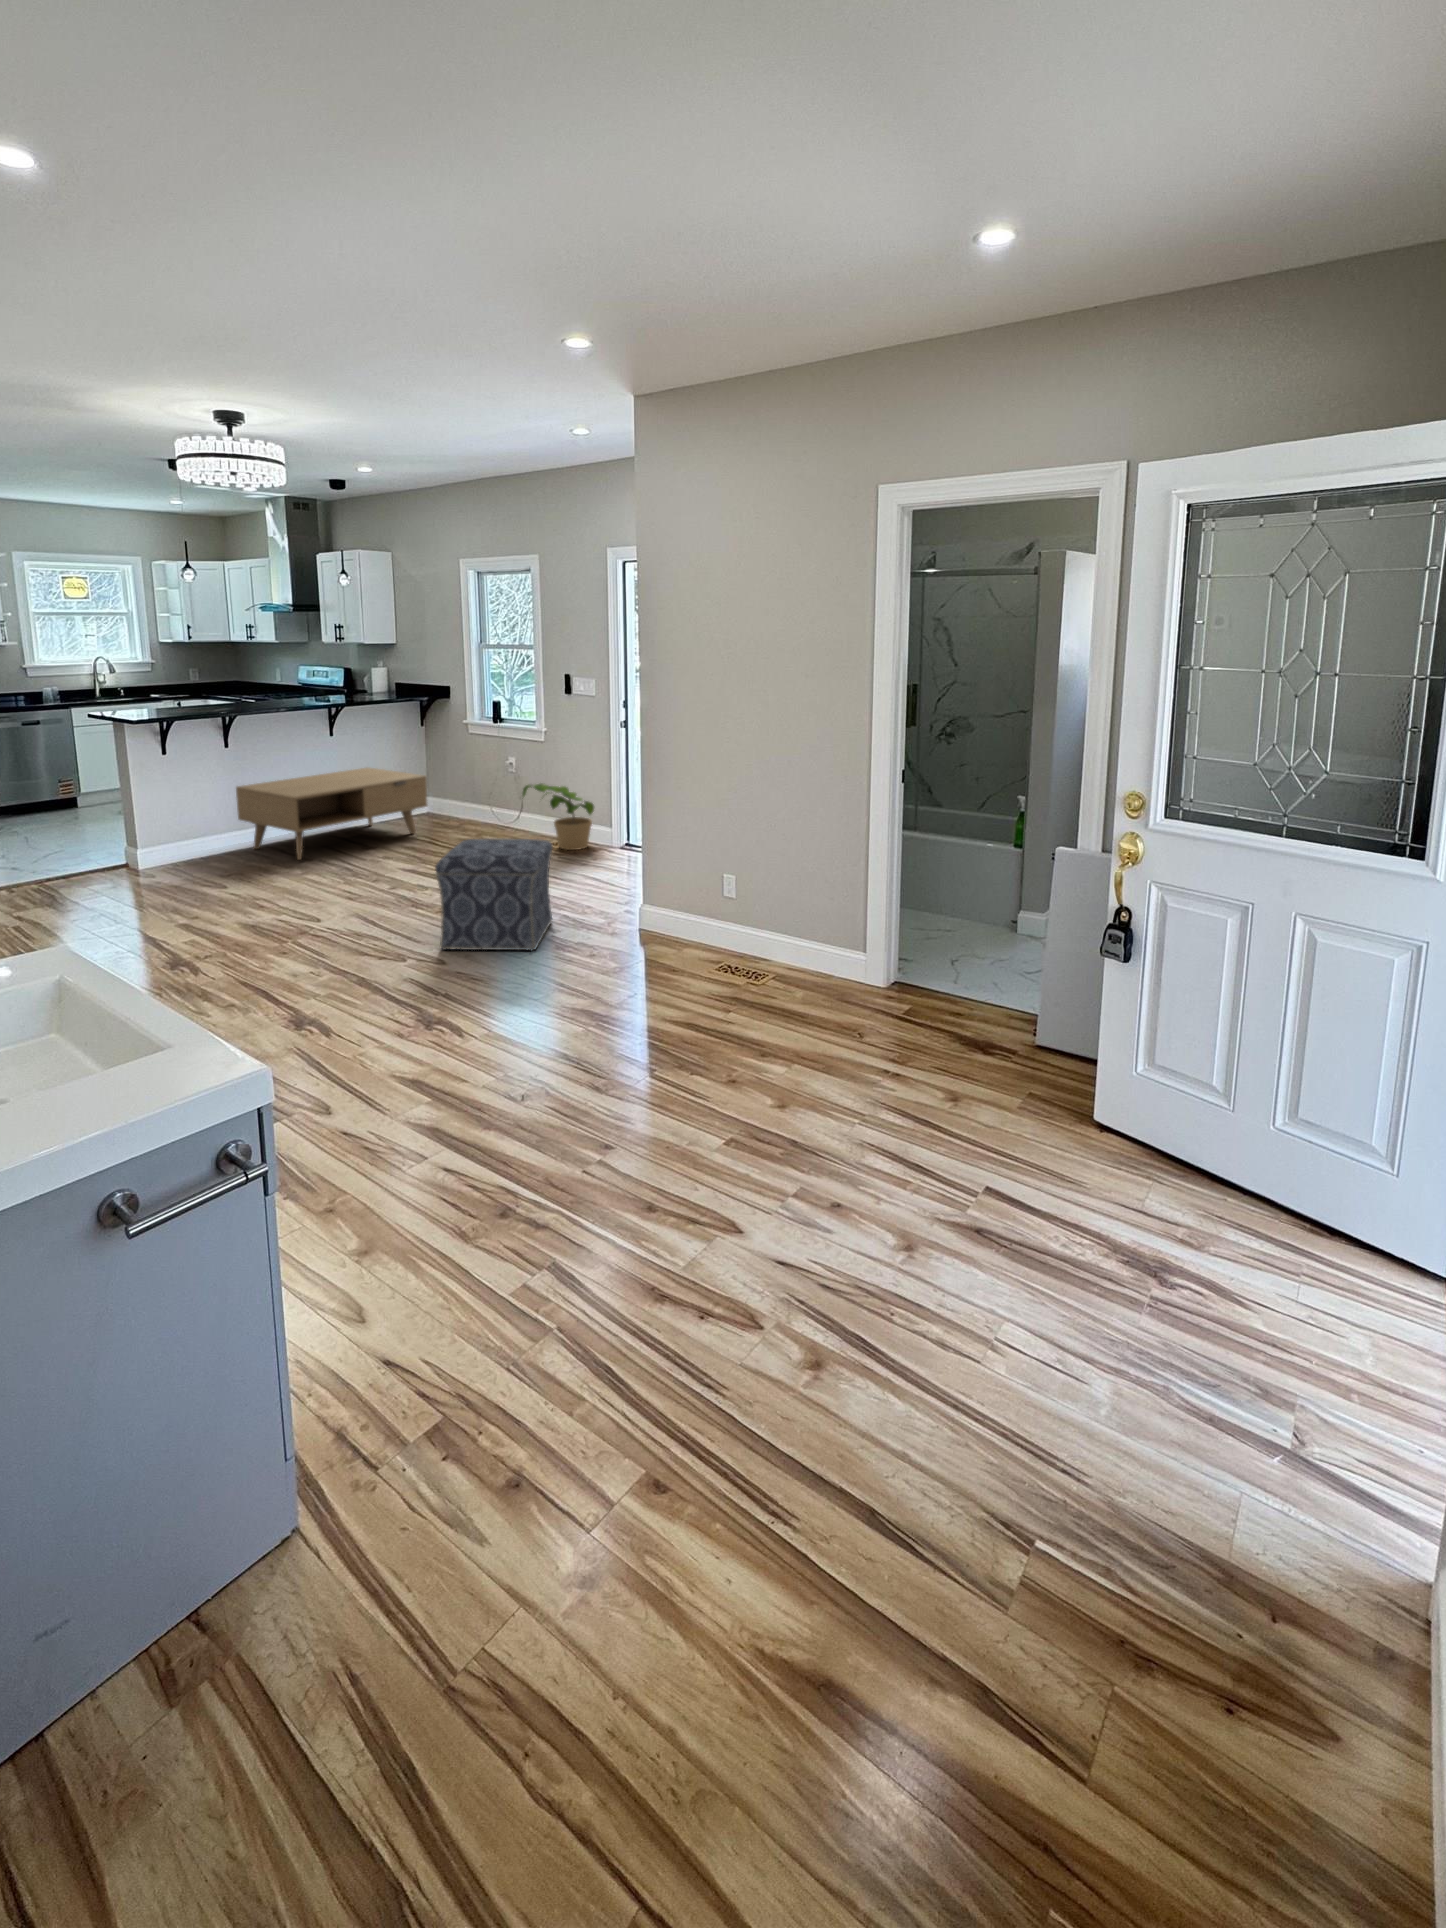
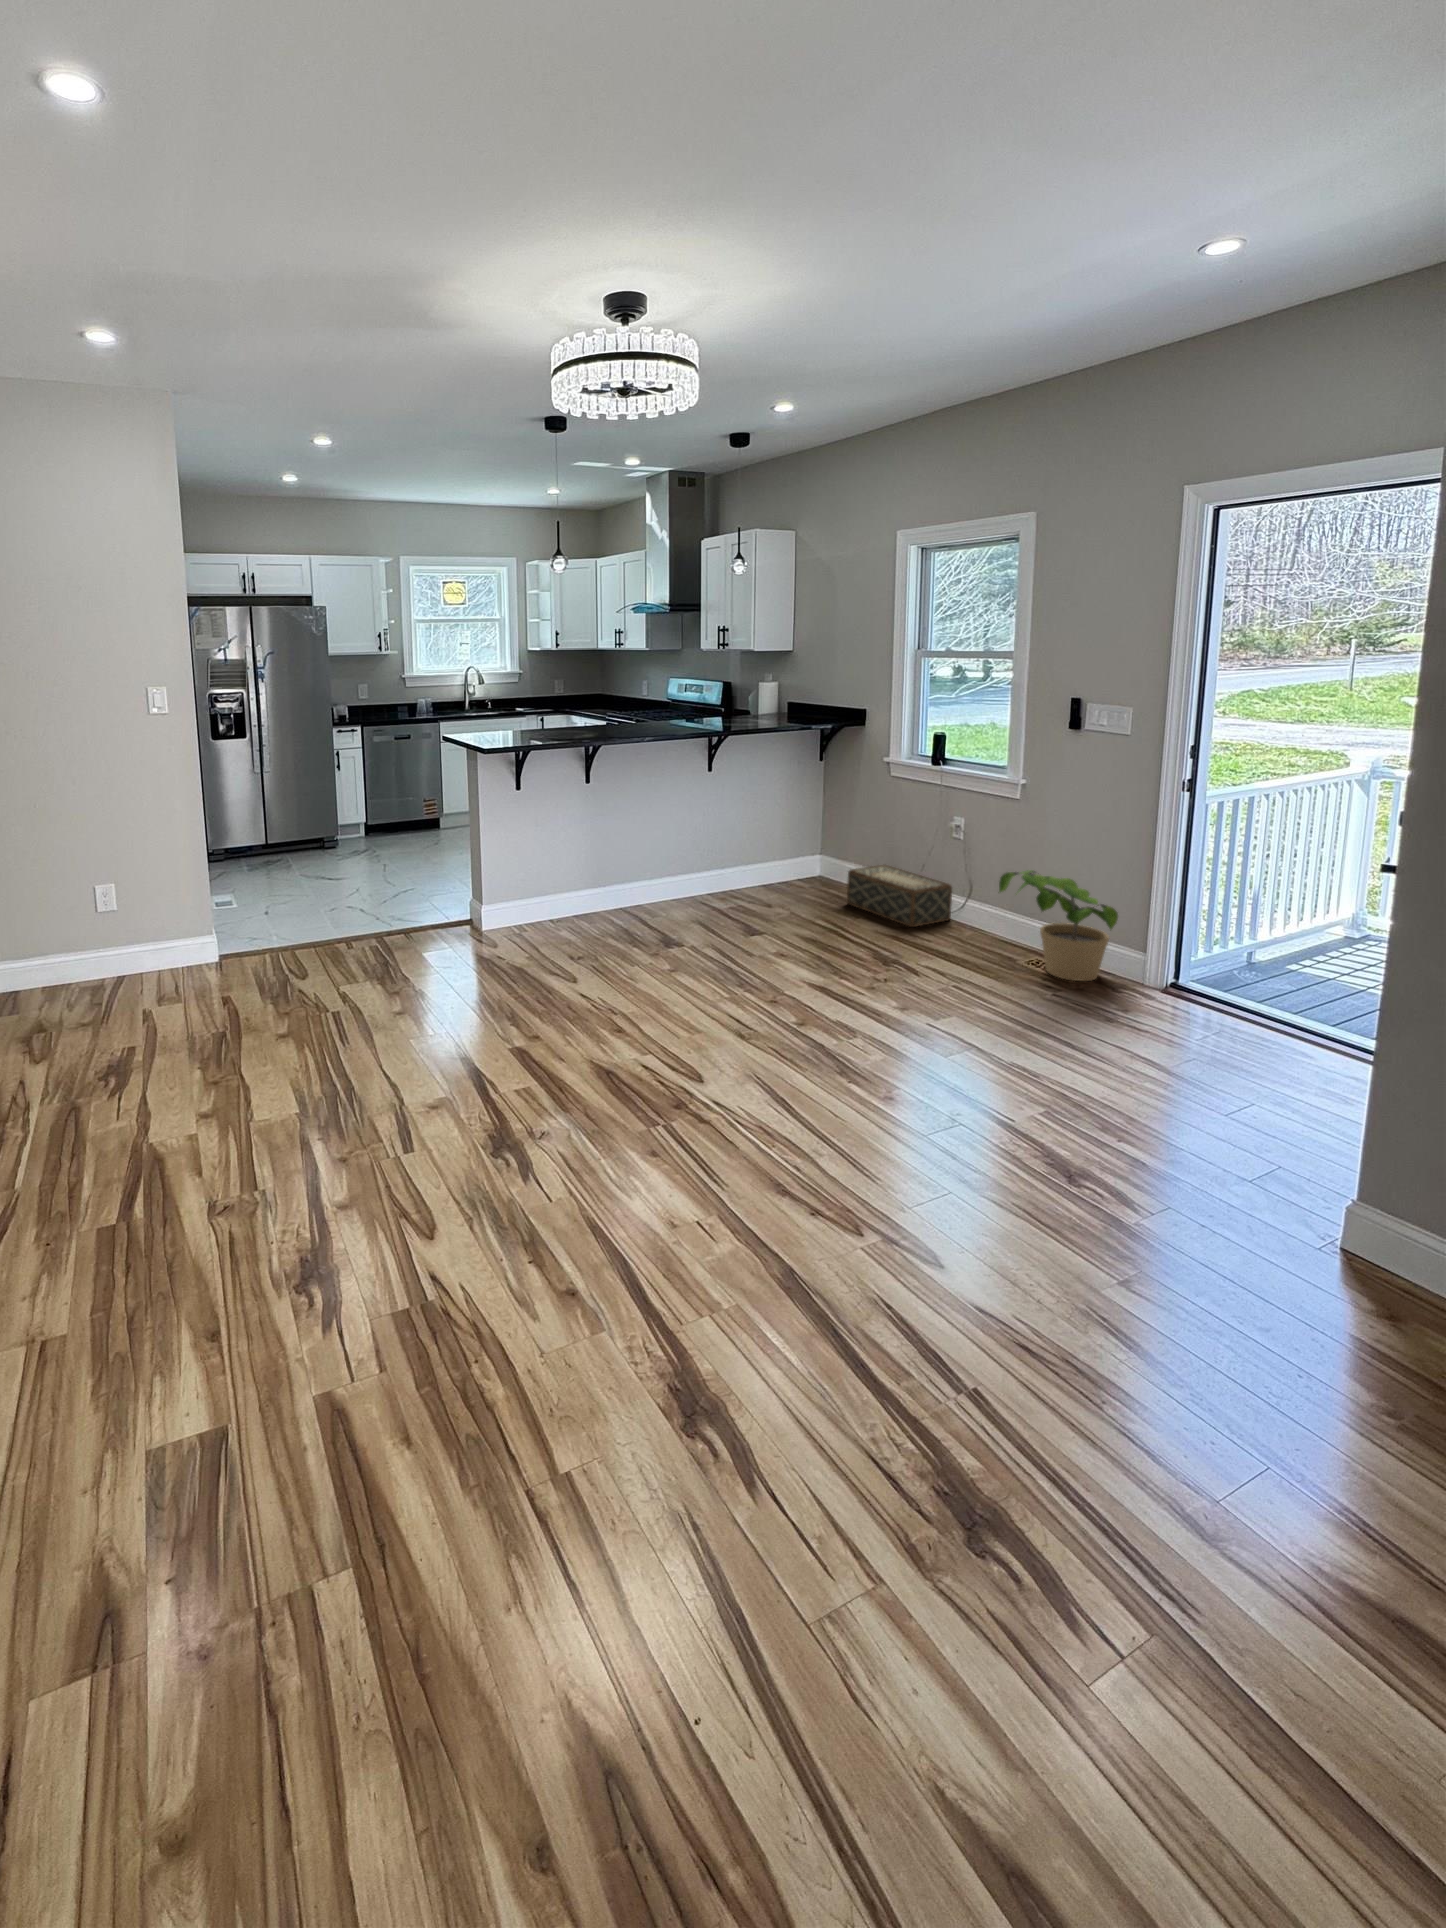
coffee table: present [236,768,427,860] -> none [595,813,833,942]
woven basket: none [442,797,512,835] -> present [847,865,952,927]
ottoman: present [435,839,553,951] -> none [924,998,1156,1274]

